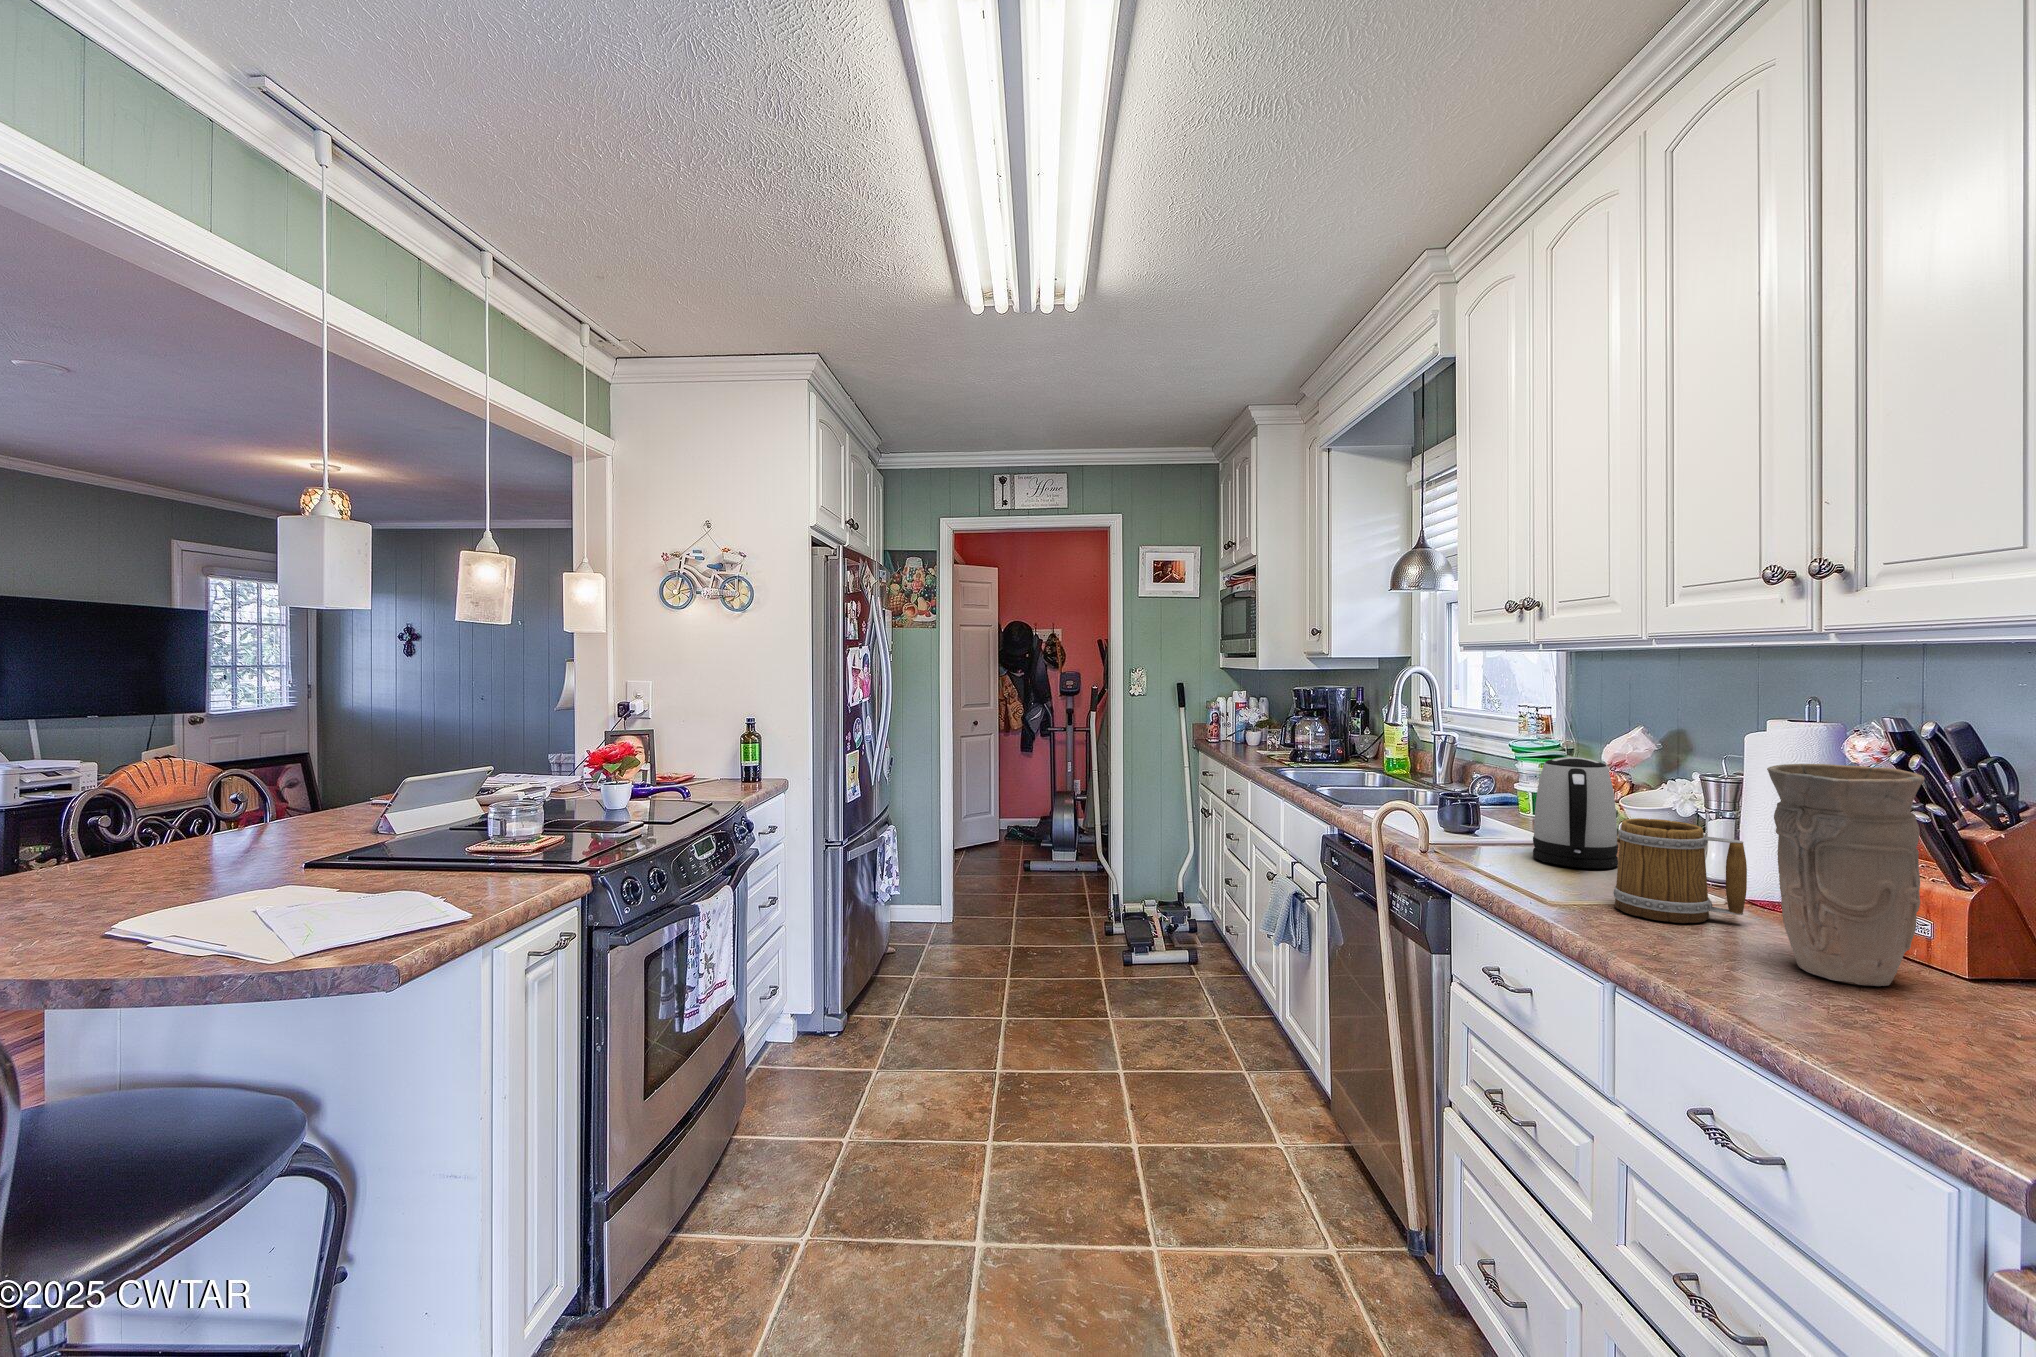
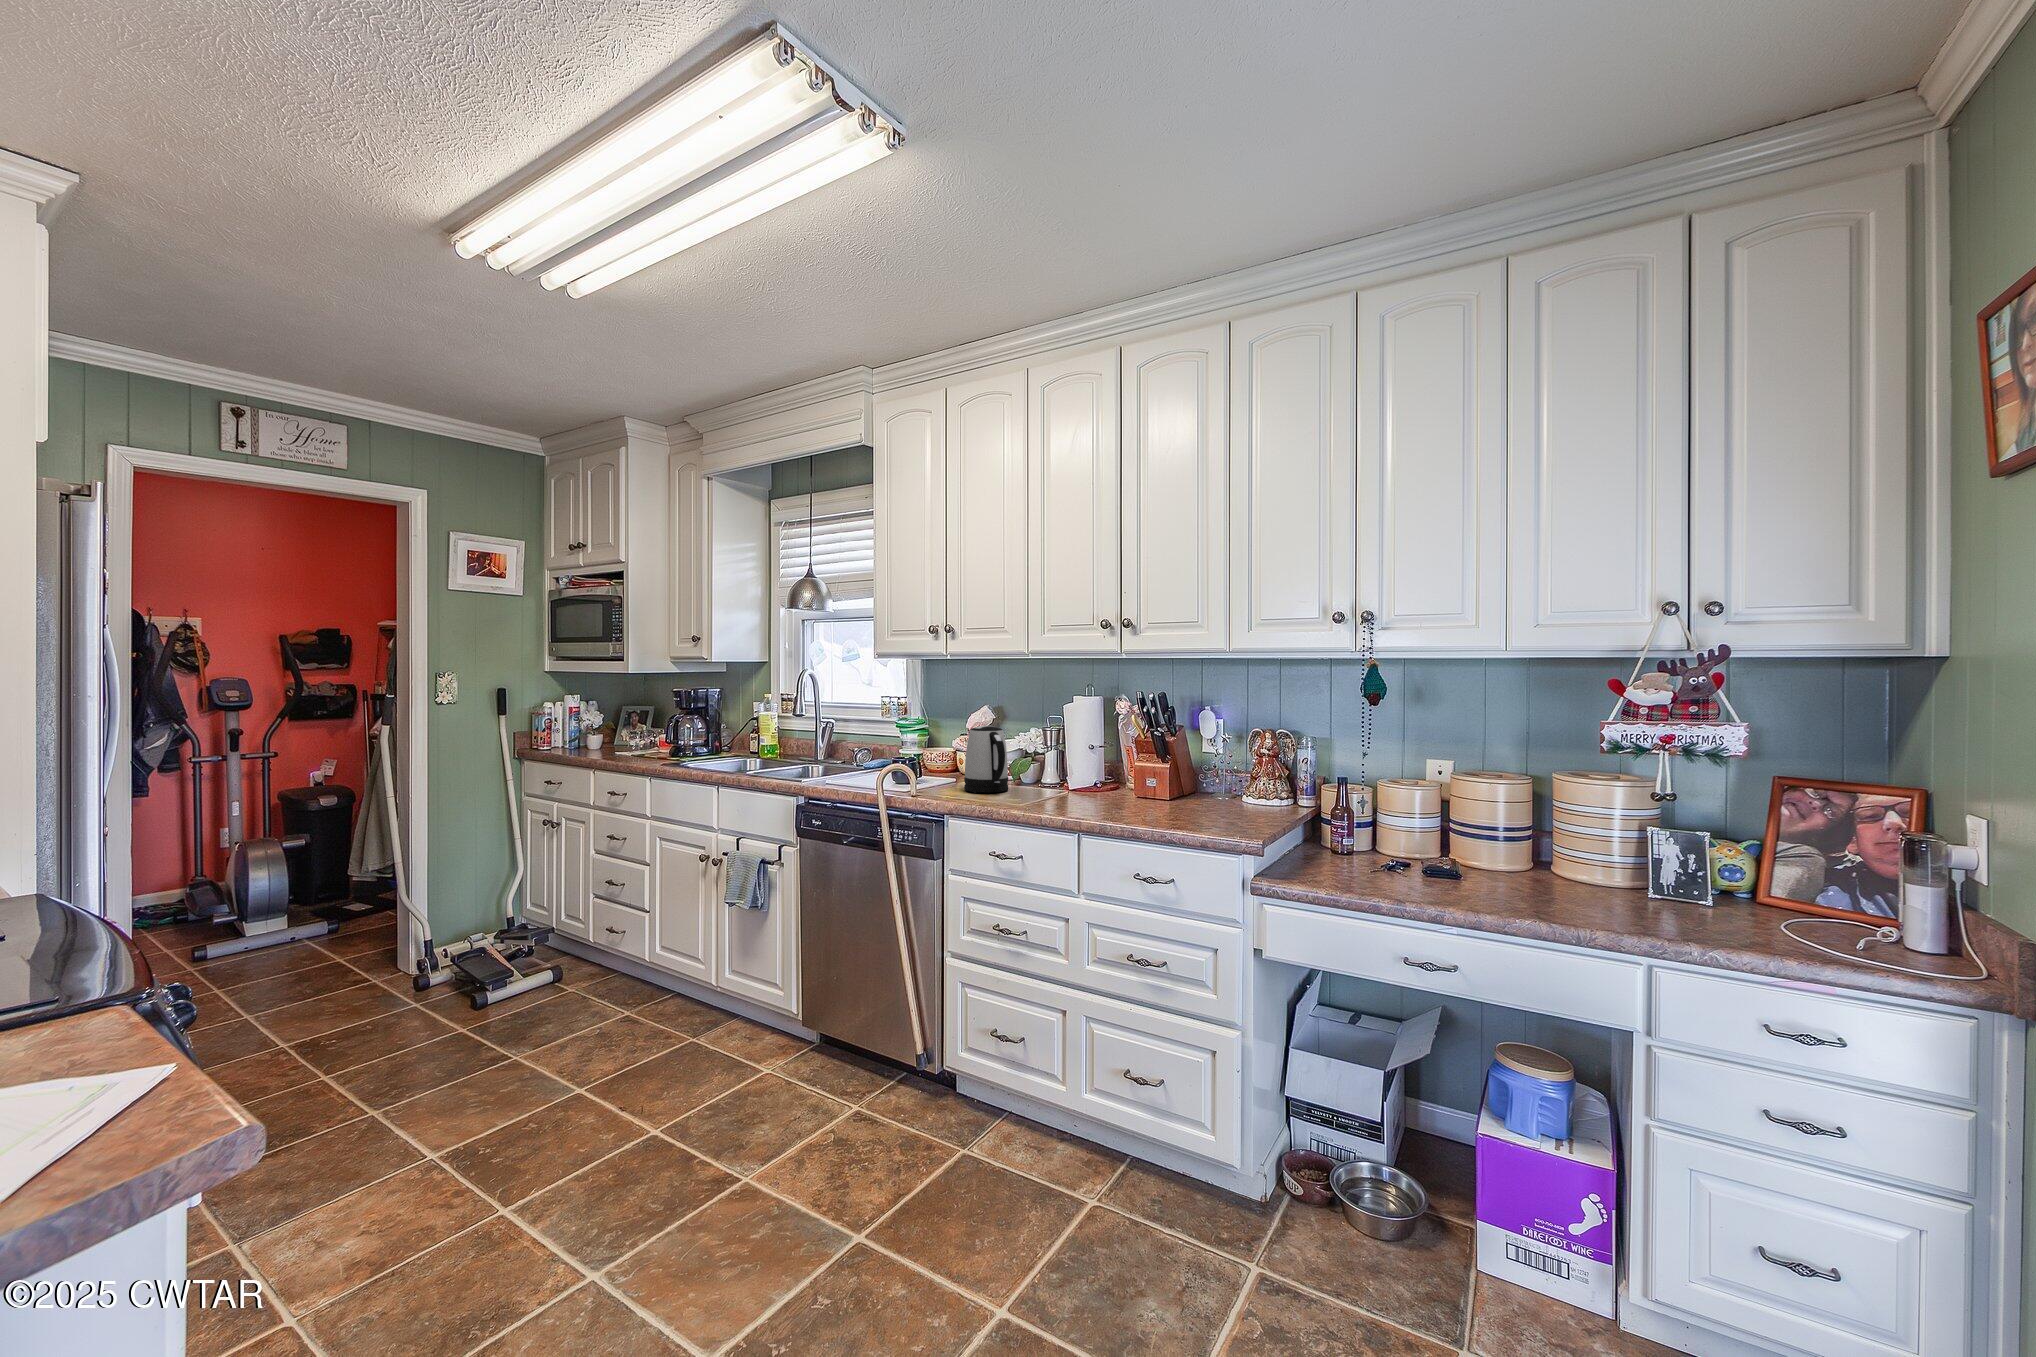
vase: present [1767,764,1924,986] -> none [1125,715,1177,814]
mug: present [1613,818,1747,923] -> none [1042,754,1097,807]

